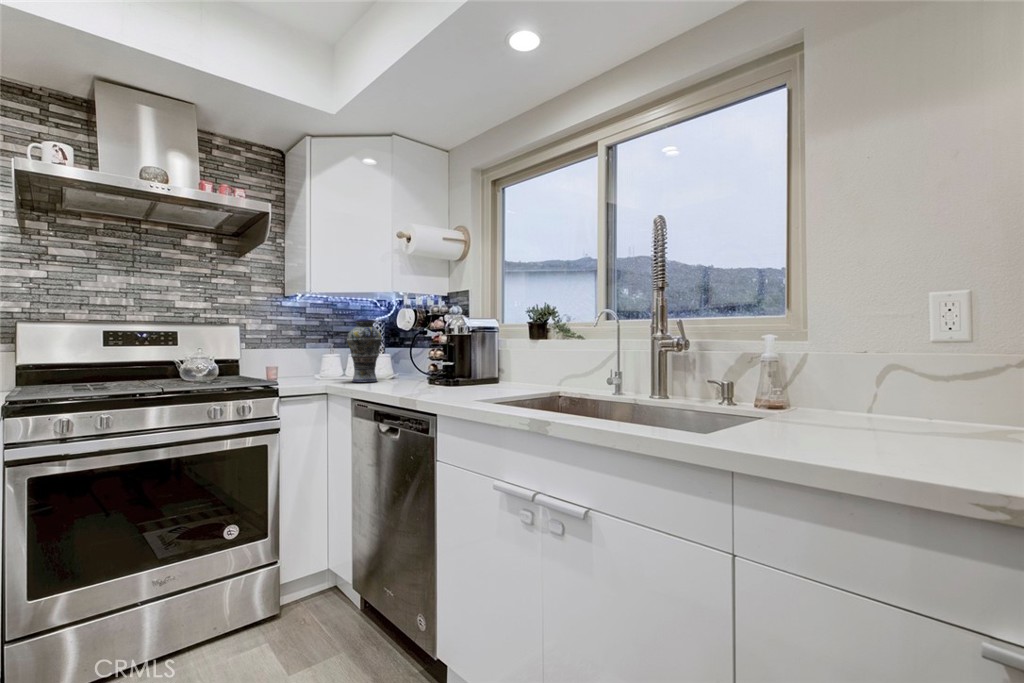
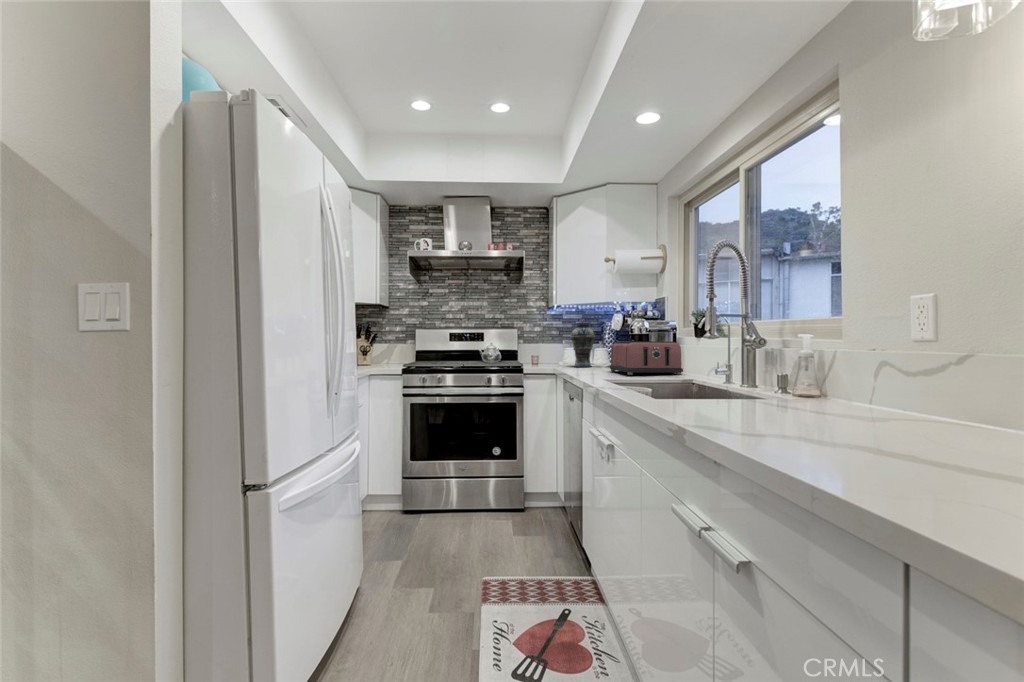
toaster: none [427,346,526,390] -> present [610,341,683,375]

